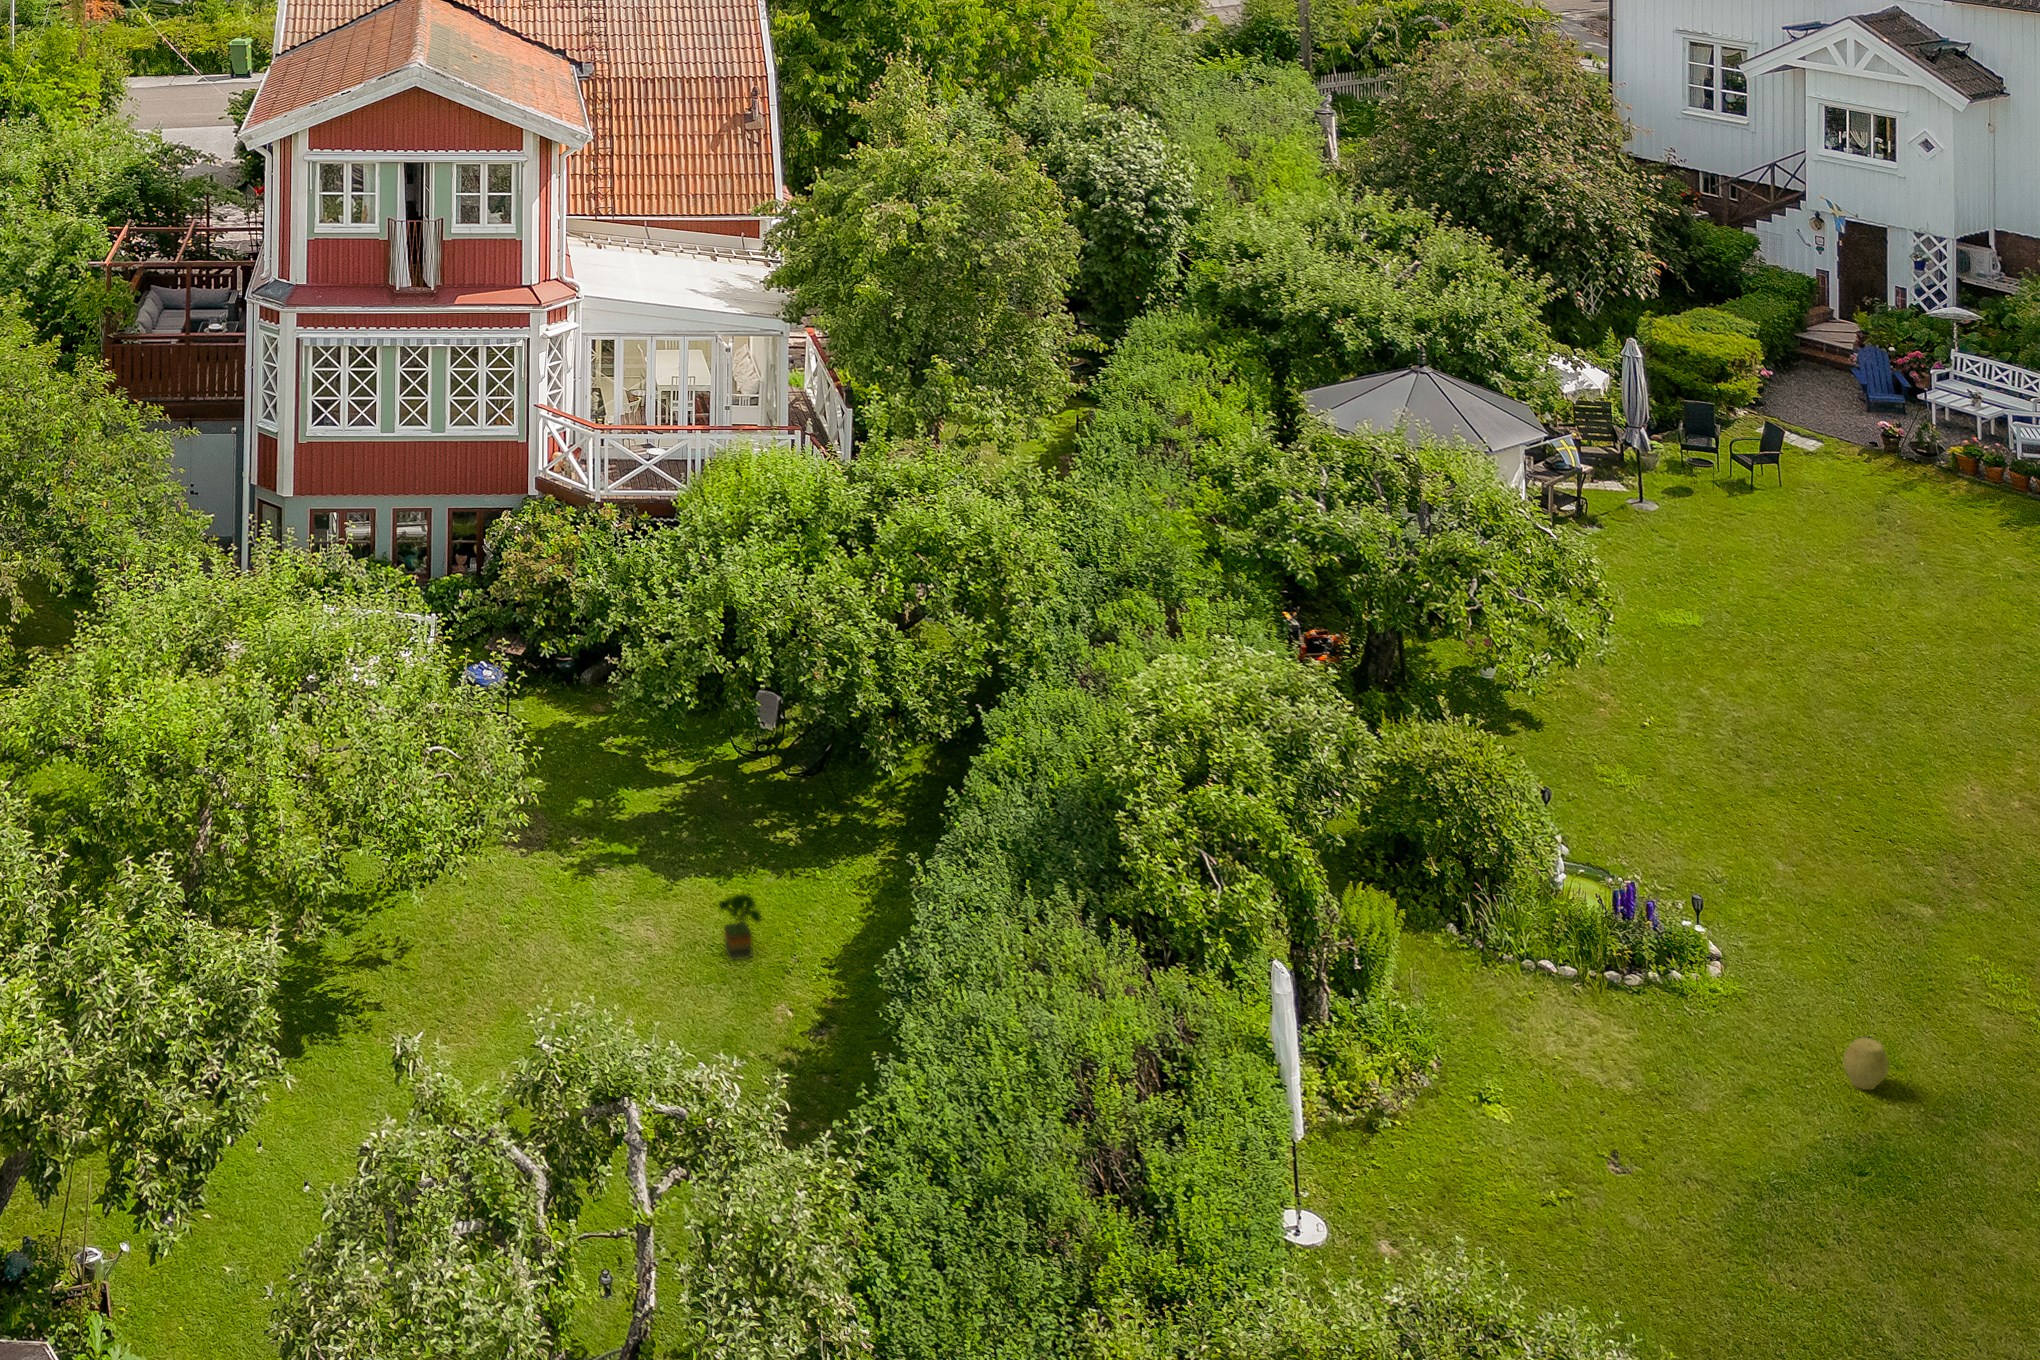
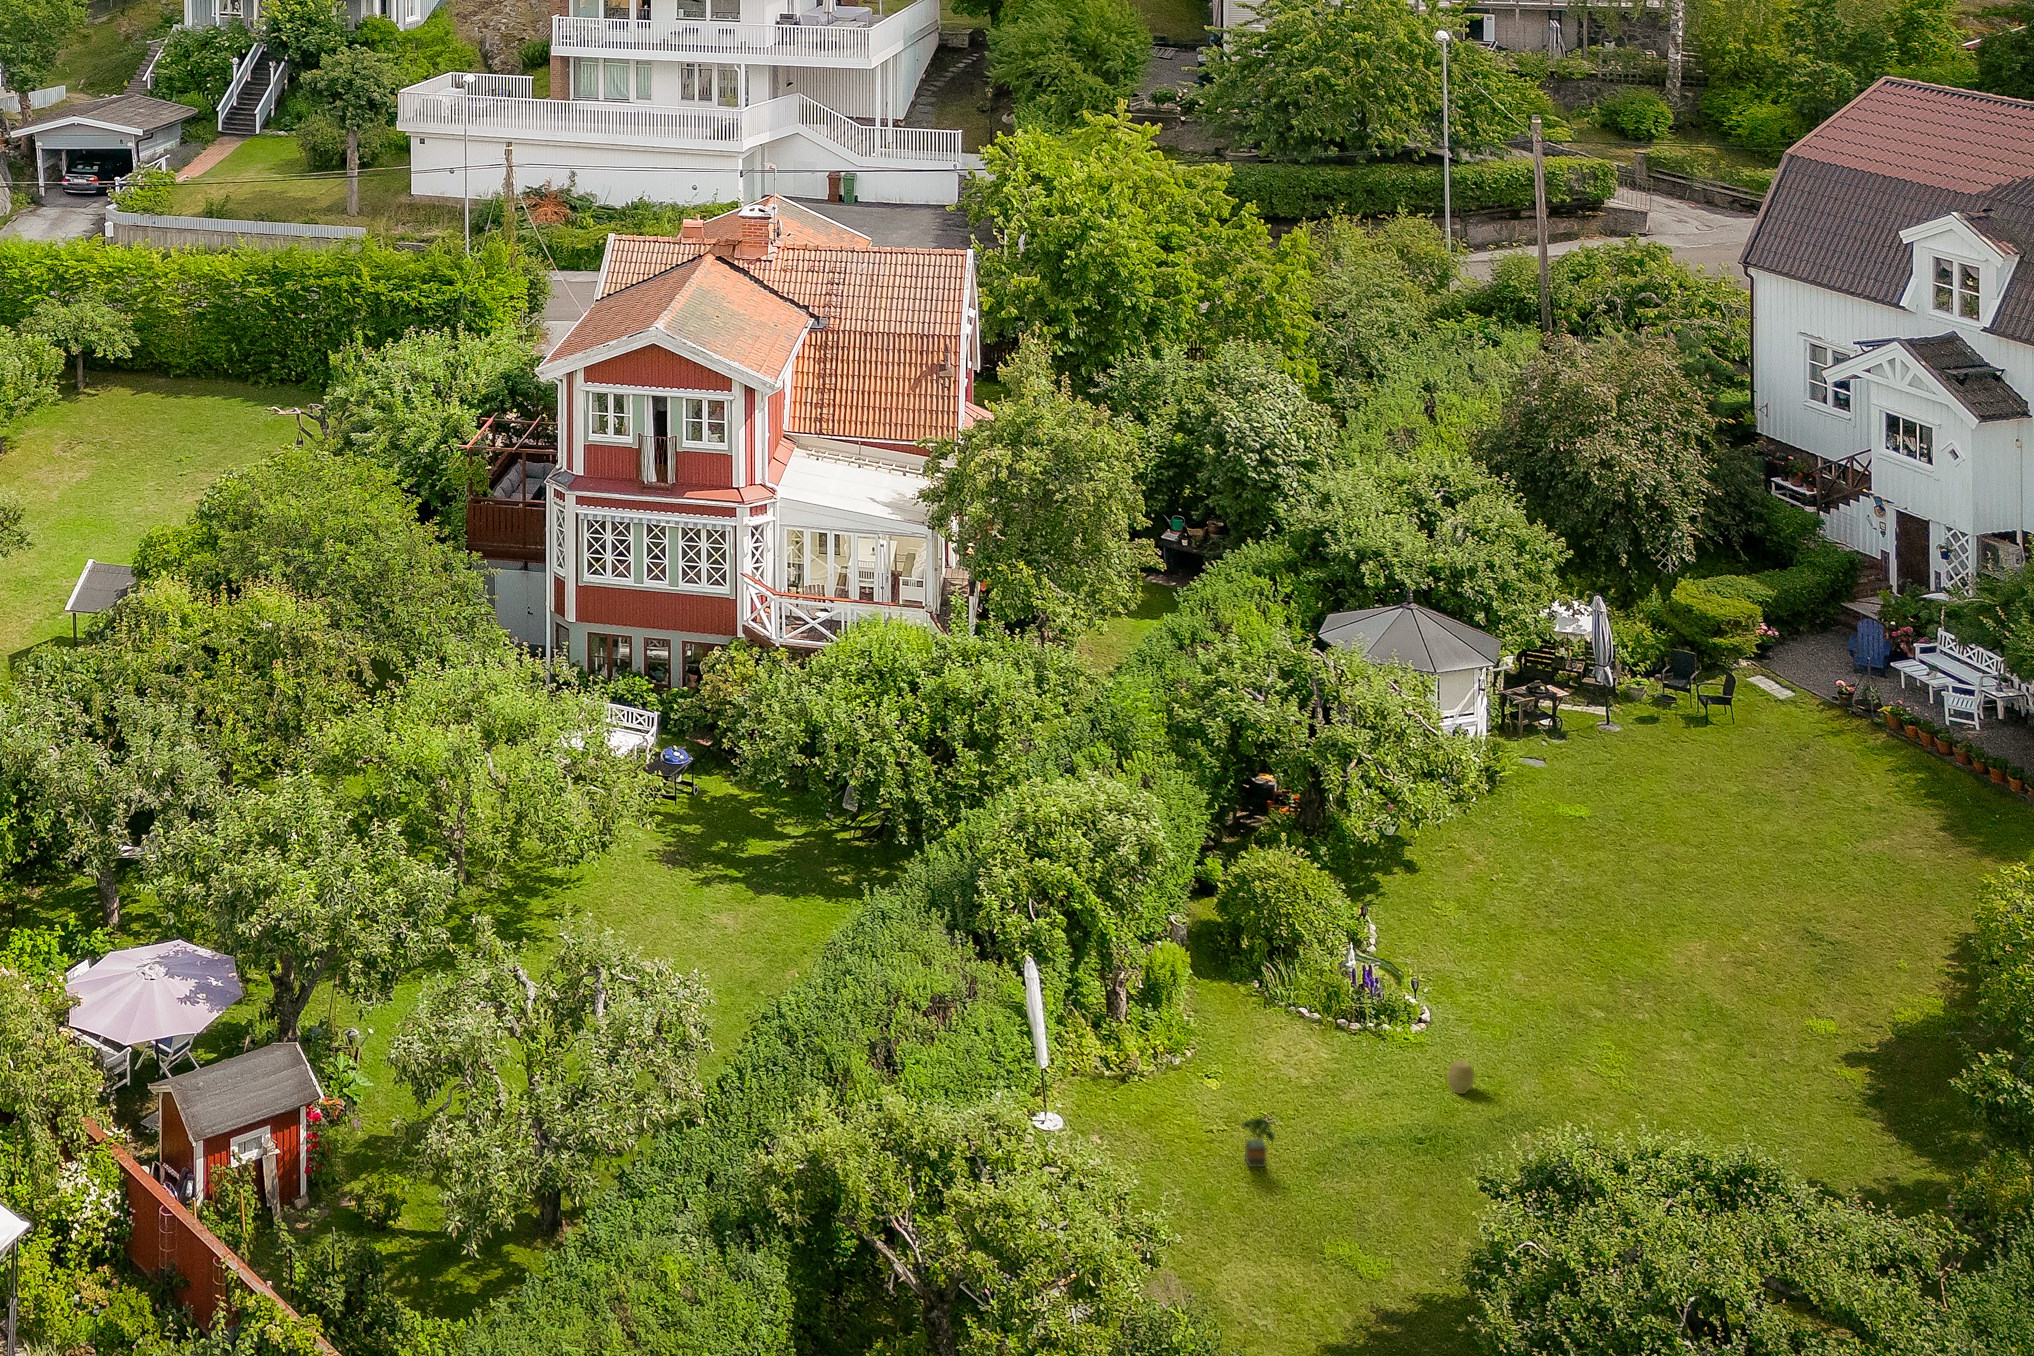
potted tree: present [719,894,762,960] -> present [1242,1118,1274,1167]

